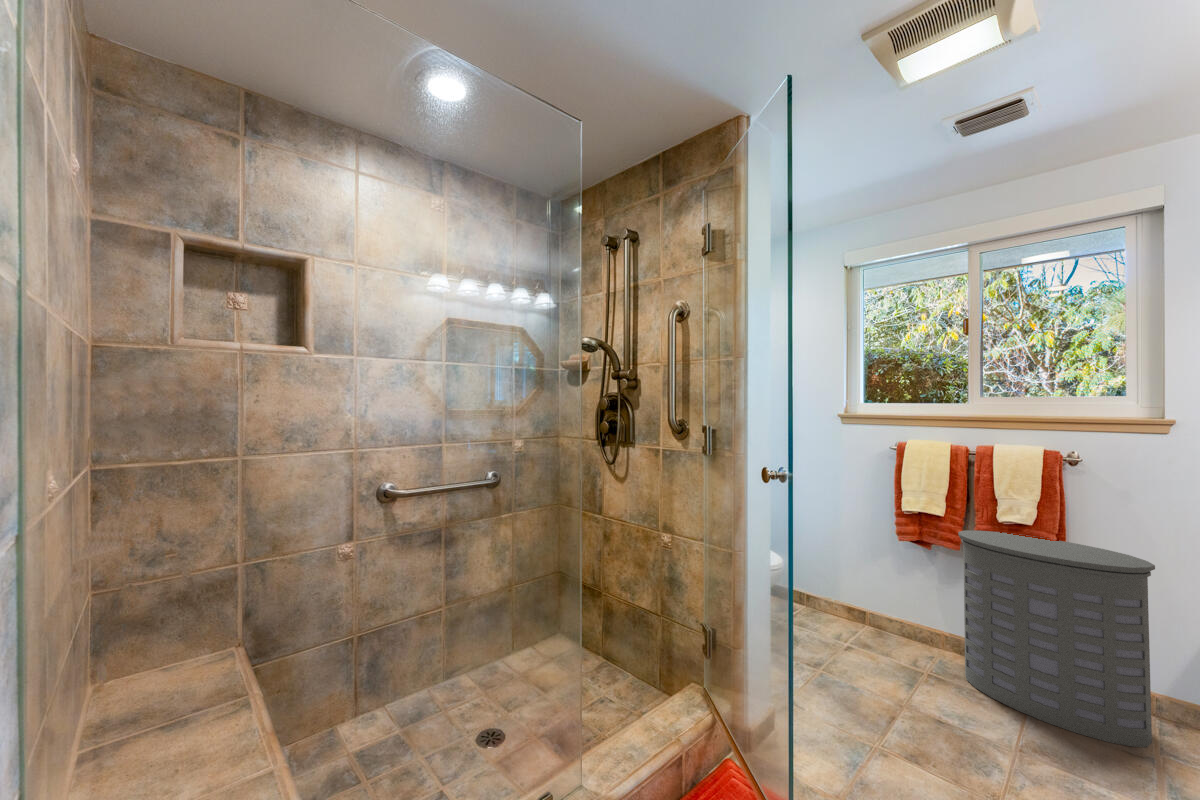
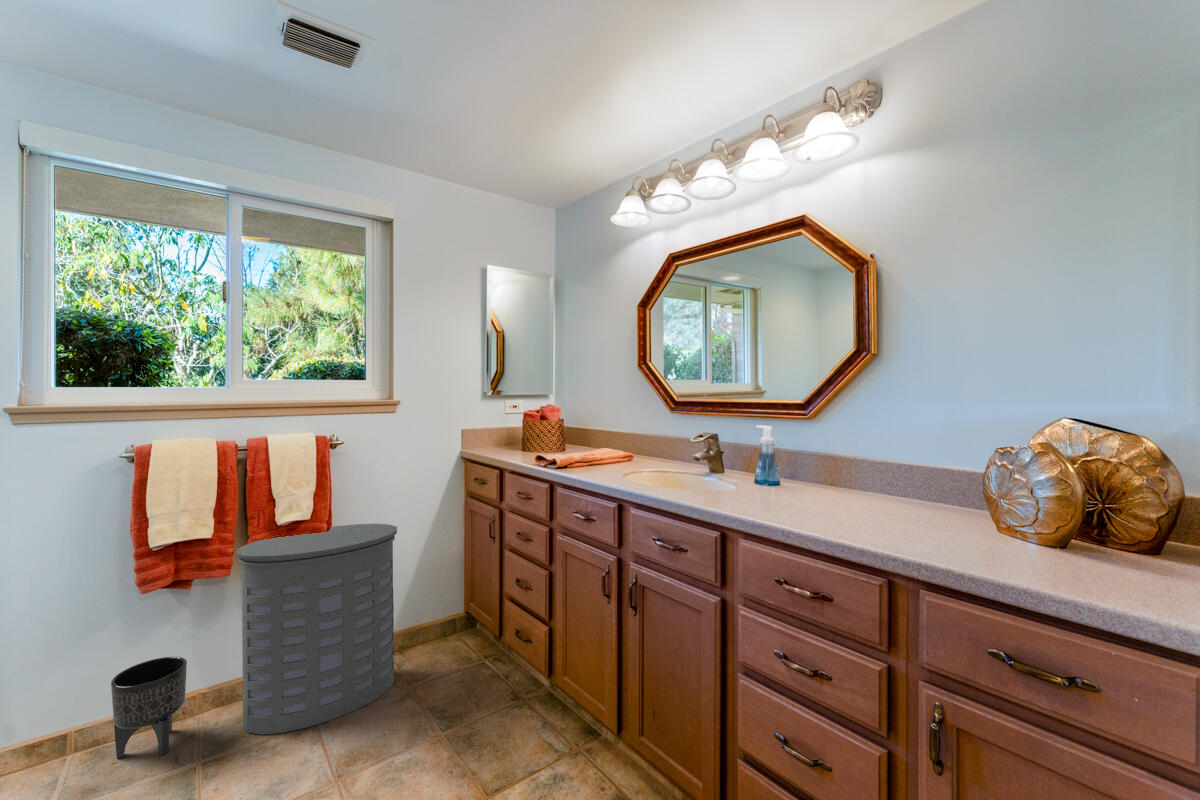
planter: none [881,587,927,655] -> present [111,657,187,758]

